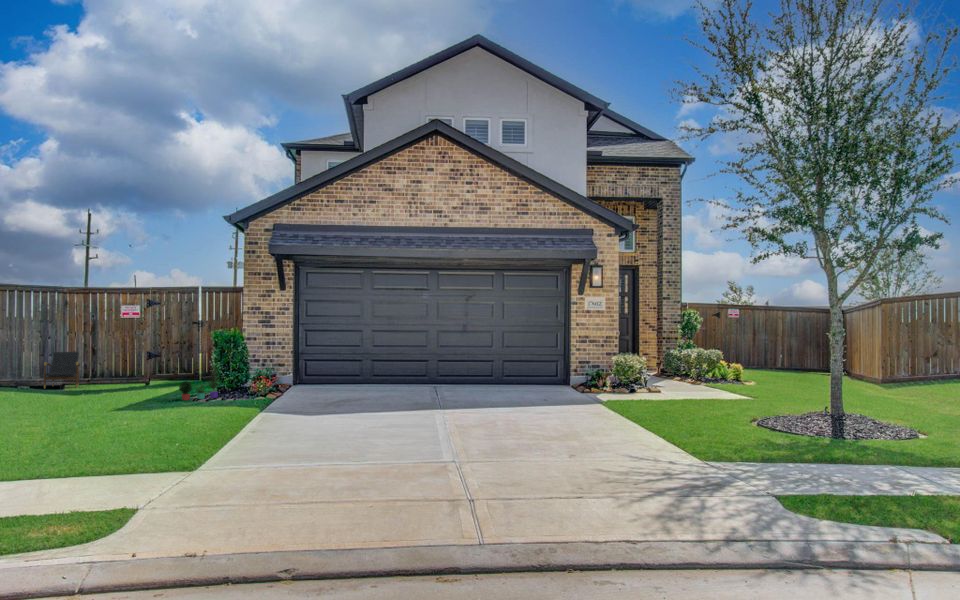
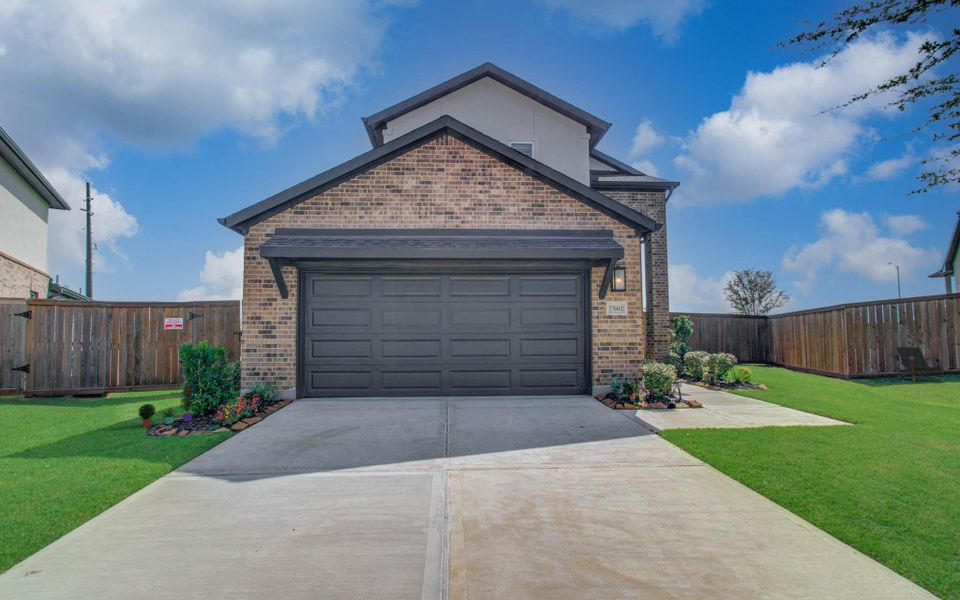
lounge chair: present [44,352,80,388] -> present [897,347,943,380]

